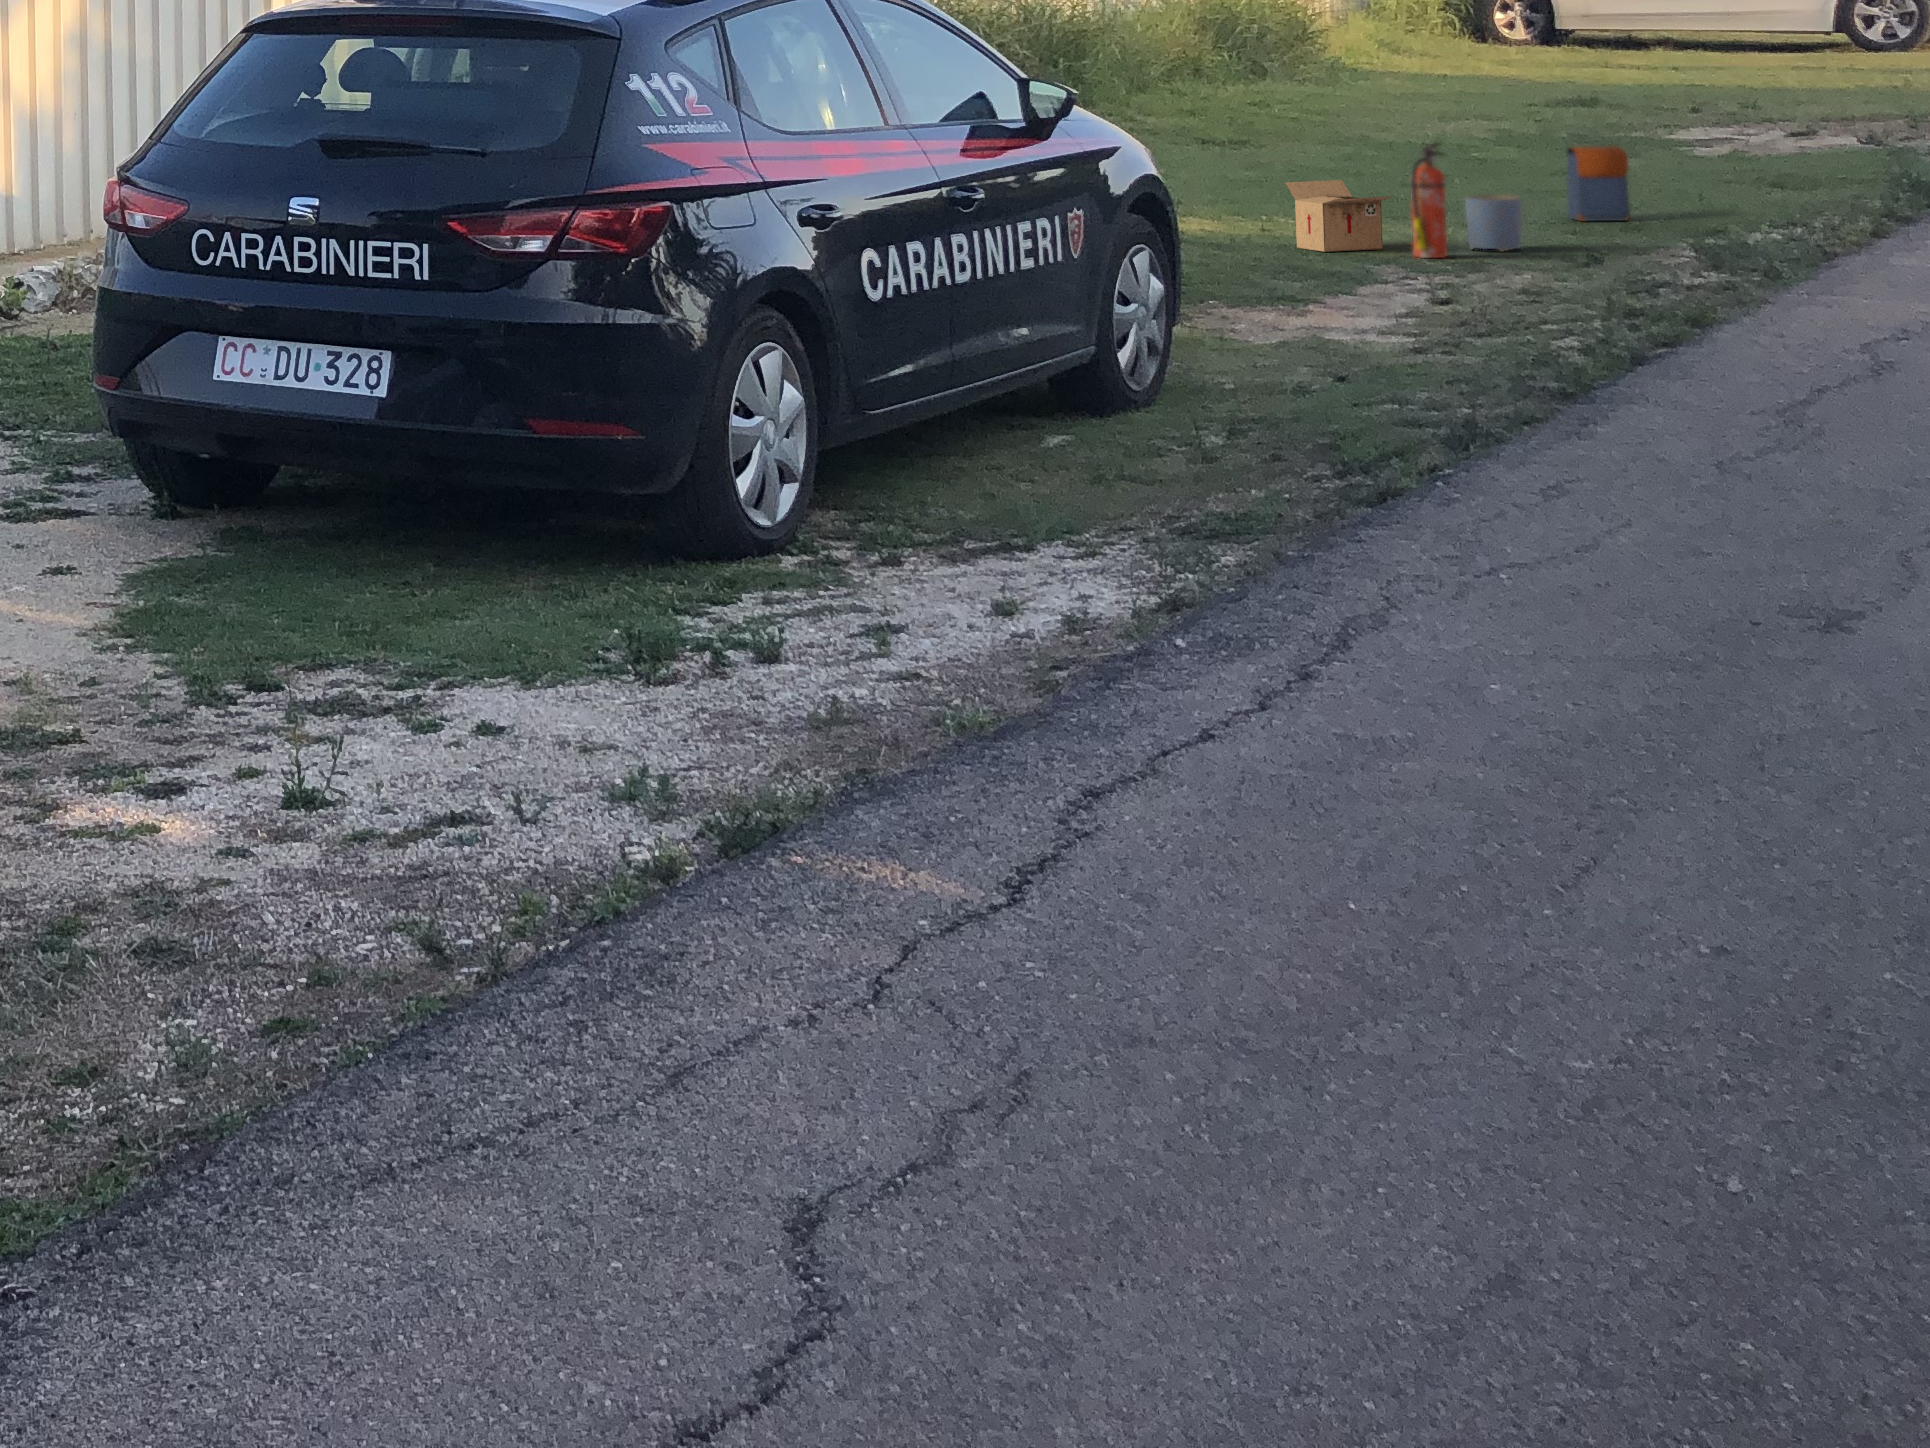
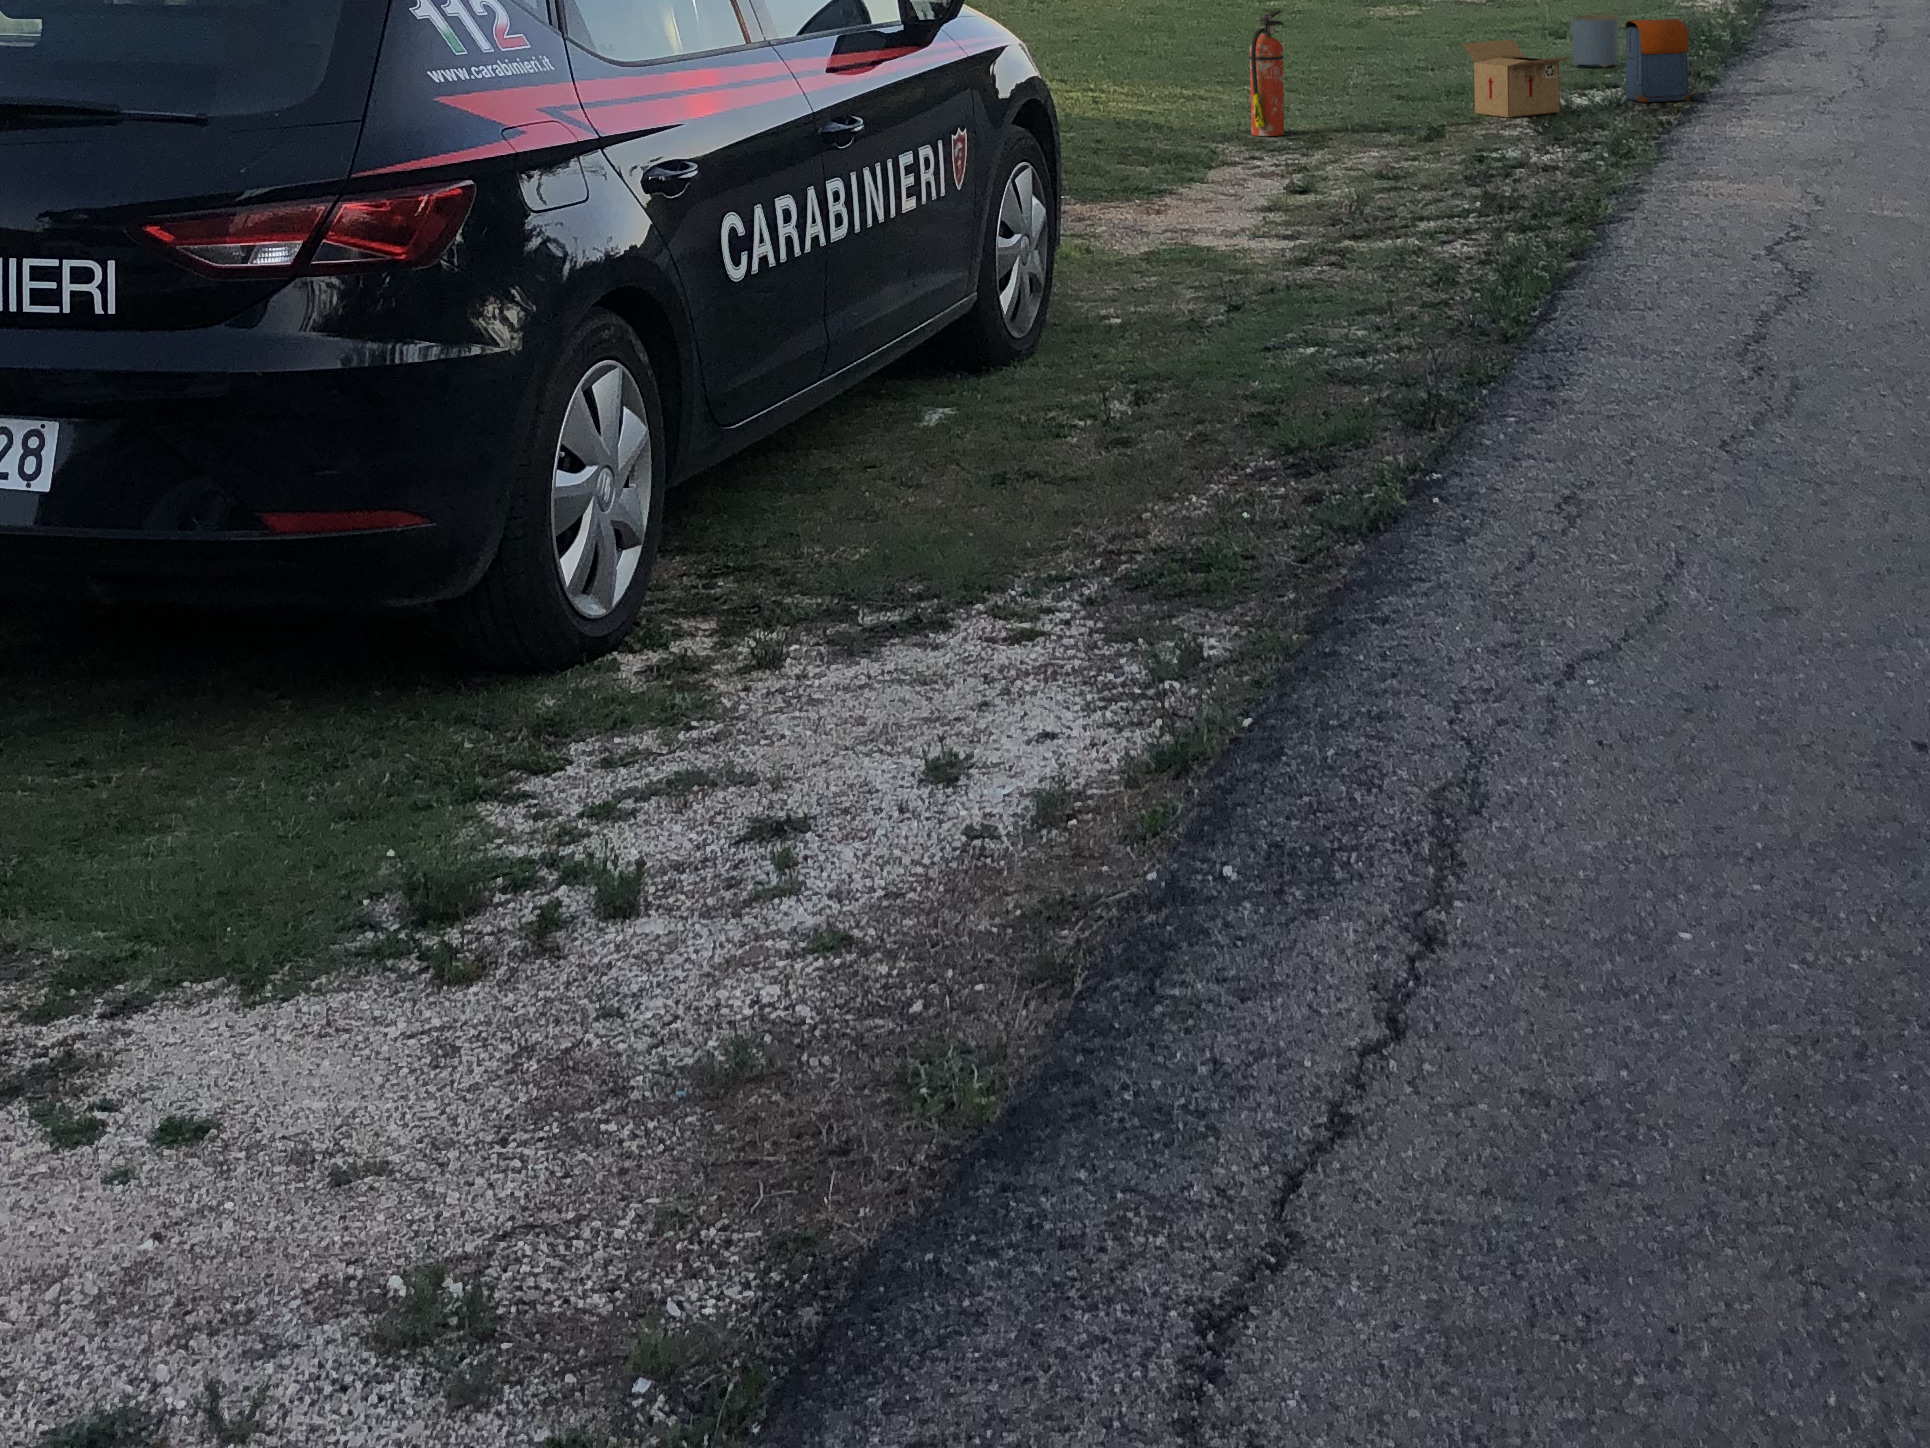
backpack: present [1567,146,1630,222] -> present [1626,19,1689,103]
cardboard box: present [1286,180,1394,252] -> present [1463,39,1573,118]
planter: present [1465,195,1521,252] -> present [1571,15,1619,67]

